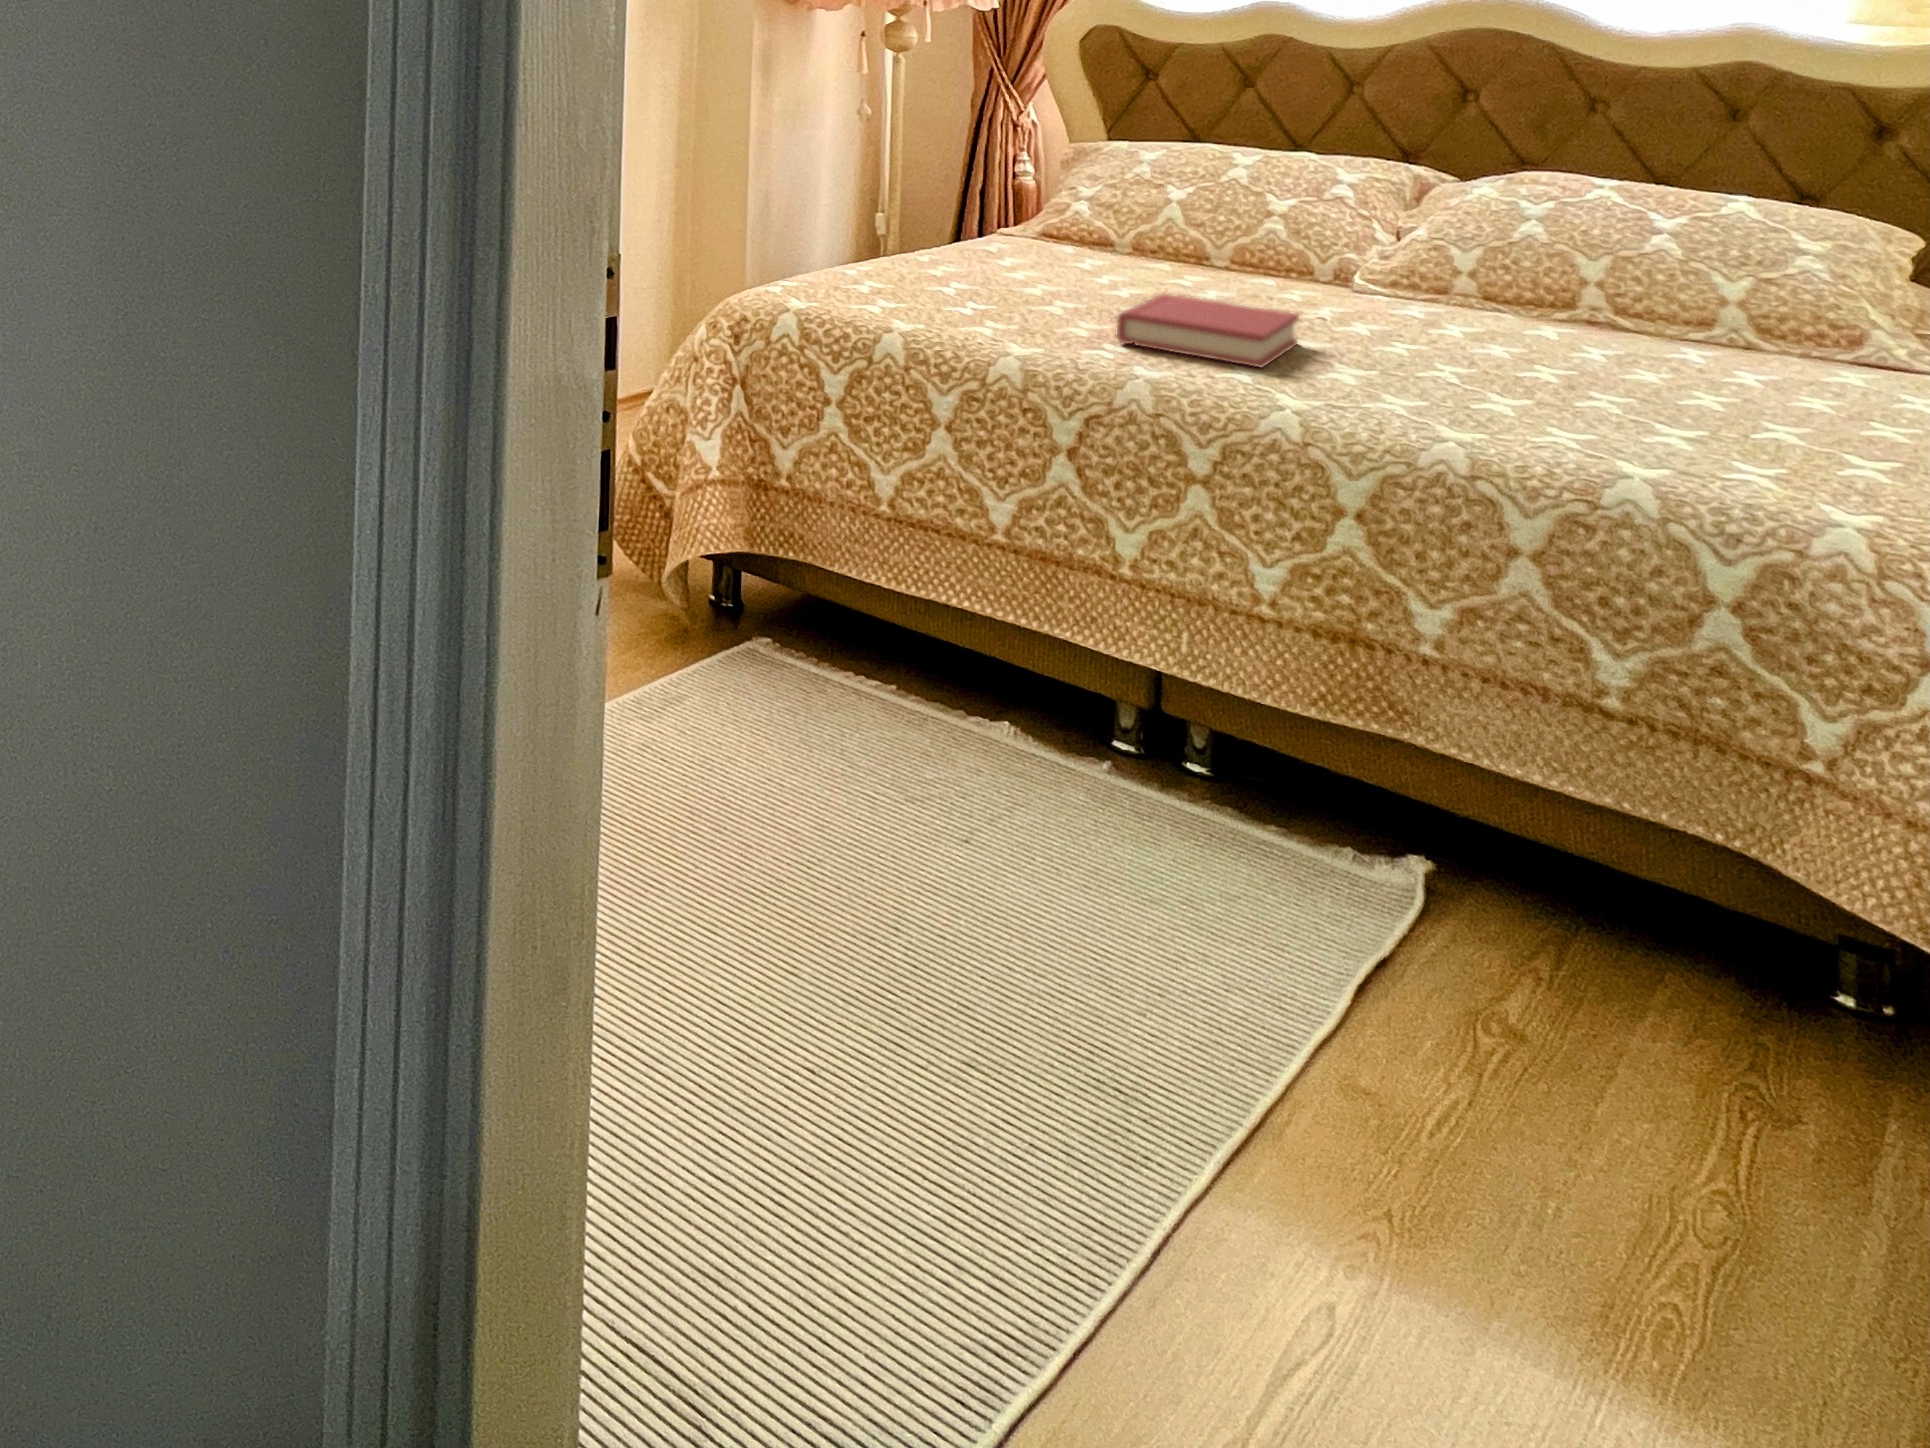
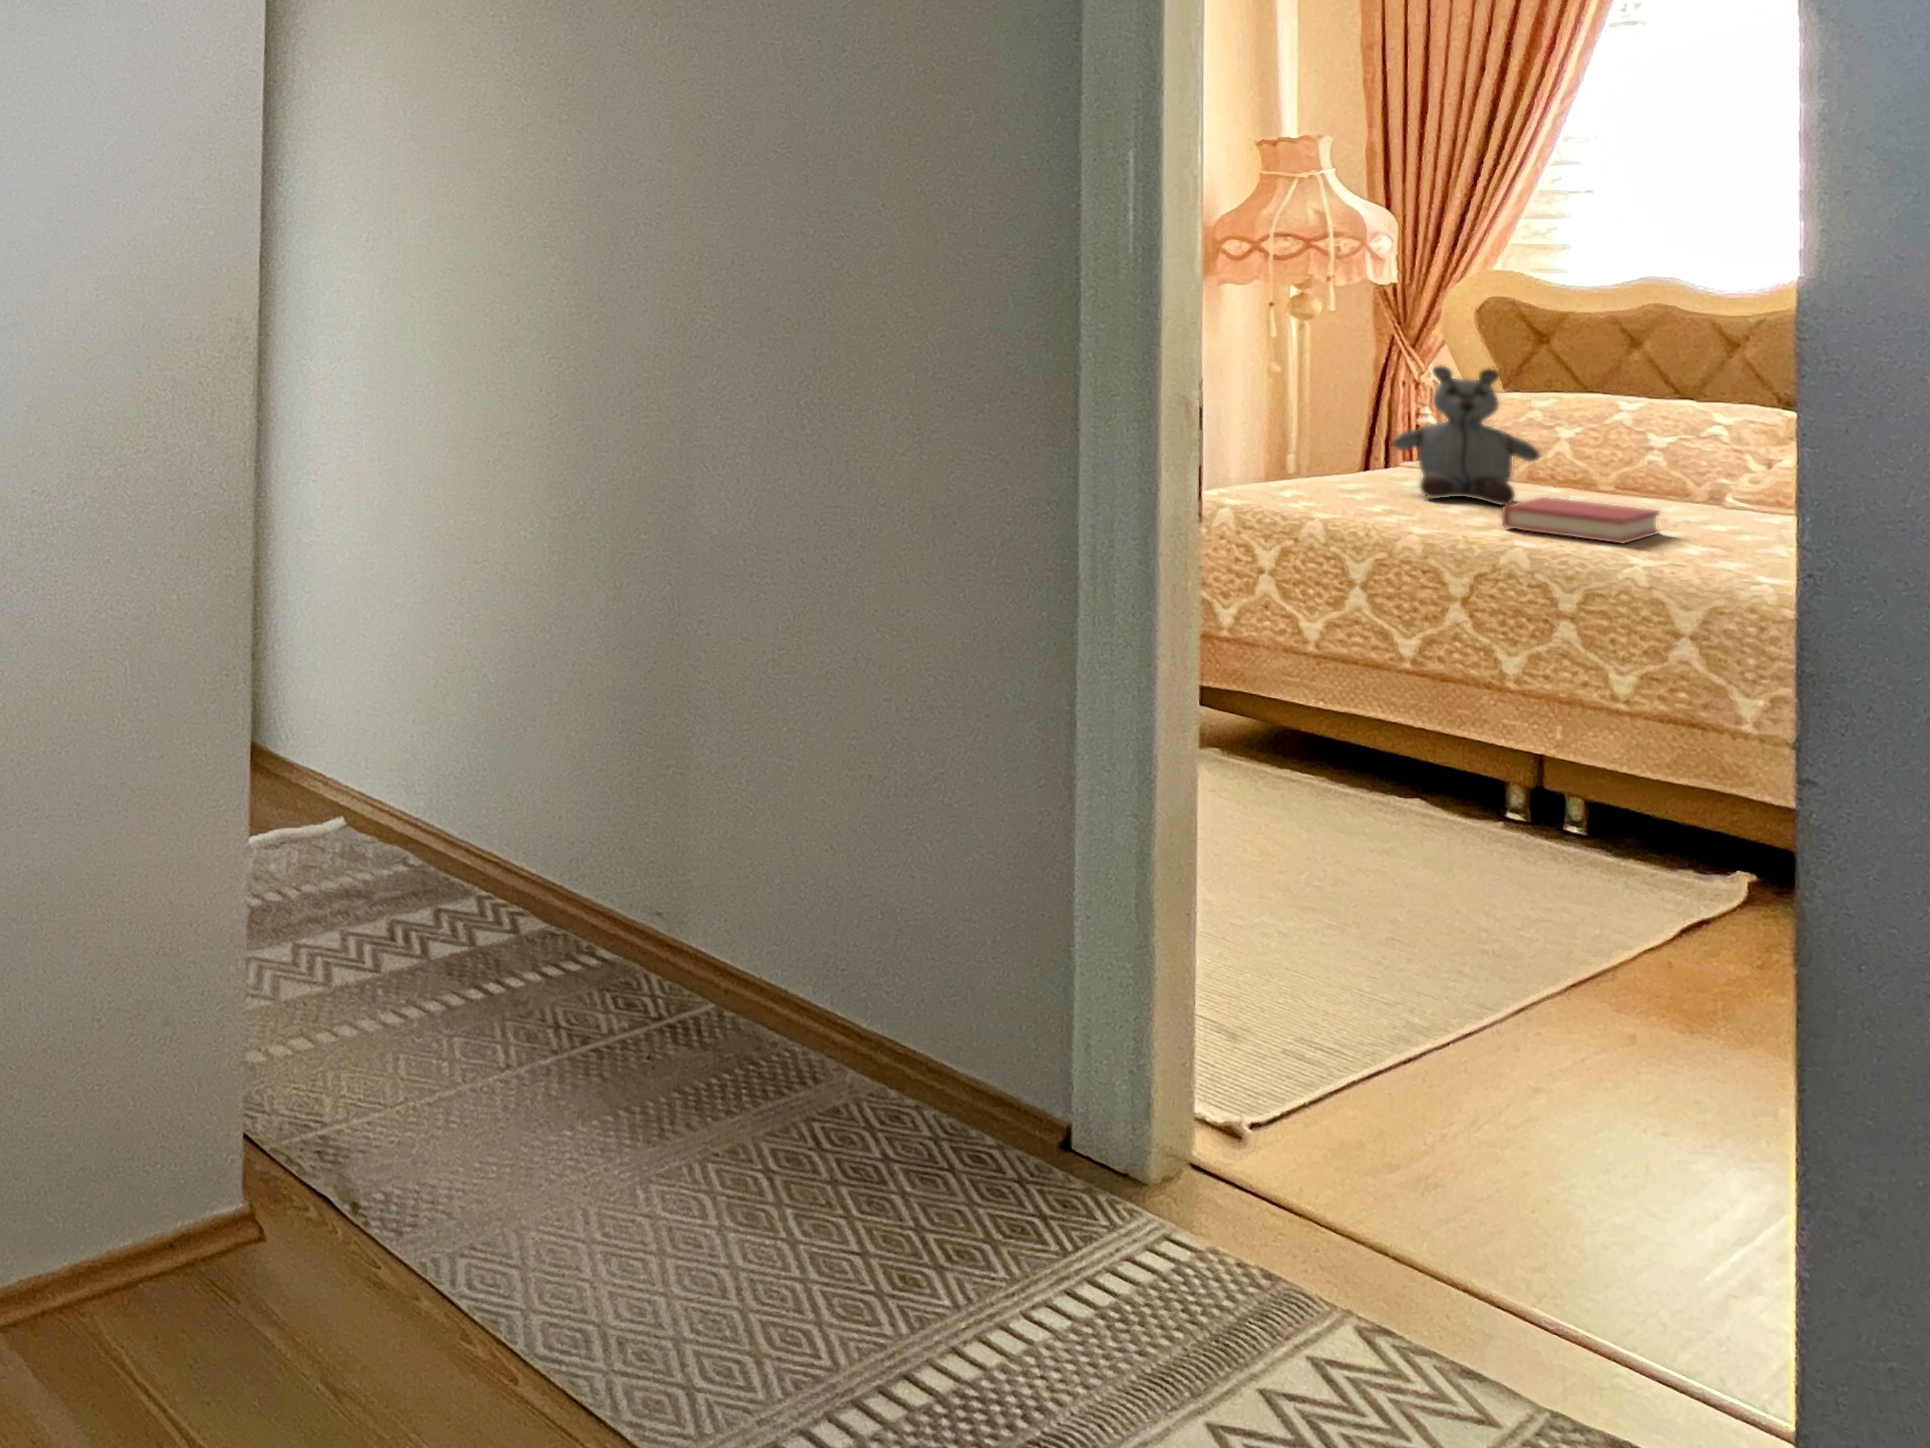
stuffed bear: none [989,118,1156,299] -> present [1392,366,1540,505]

